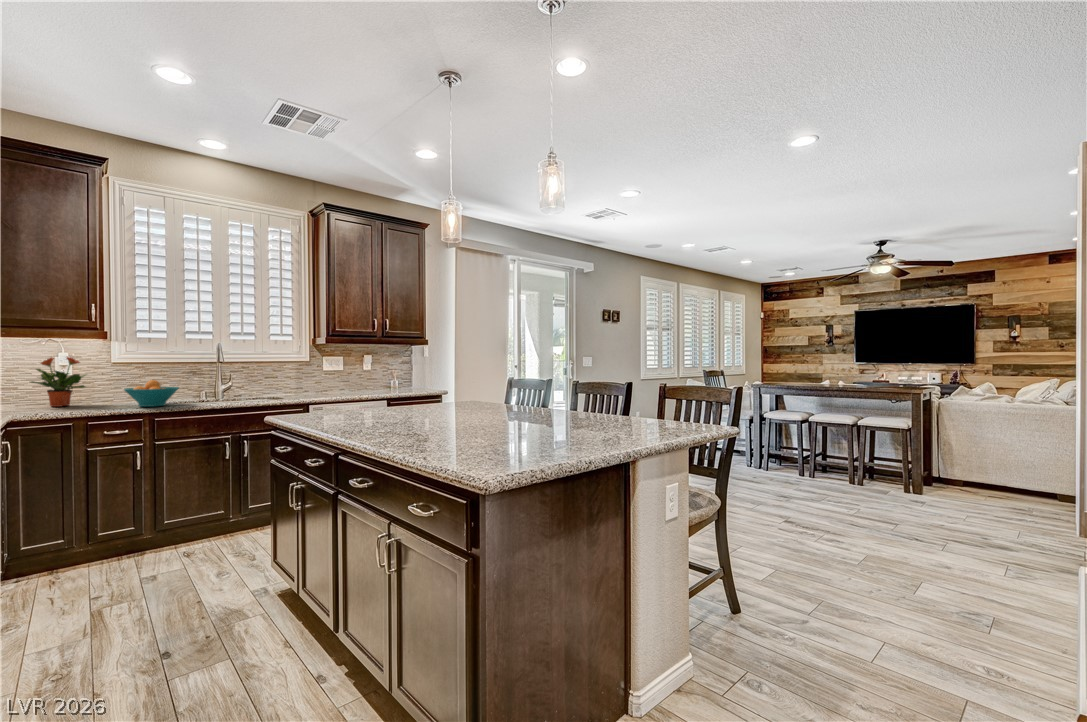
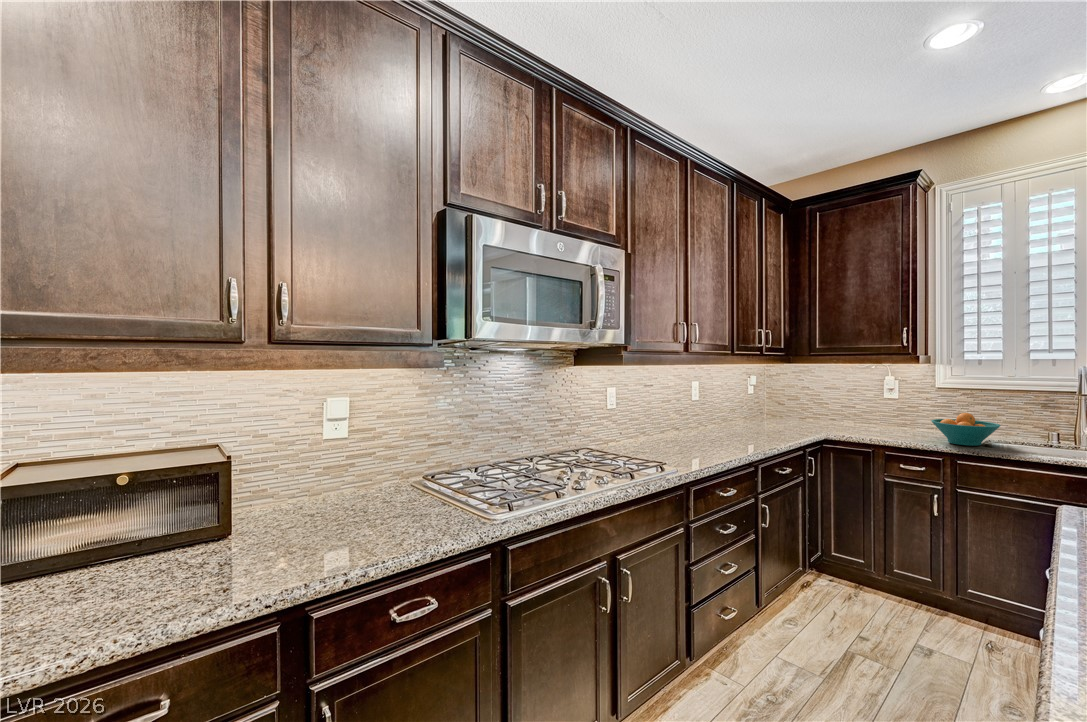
potted plant: present [31,357,85,407] -> none [854,380,907,429]

